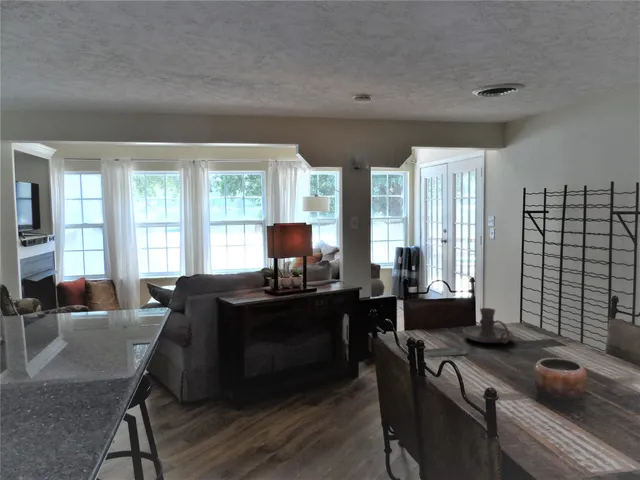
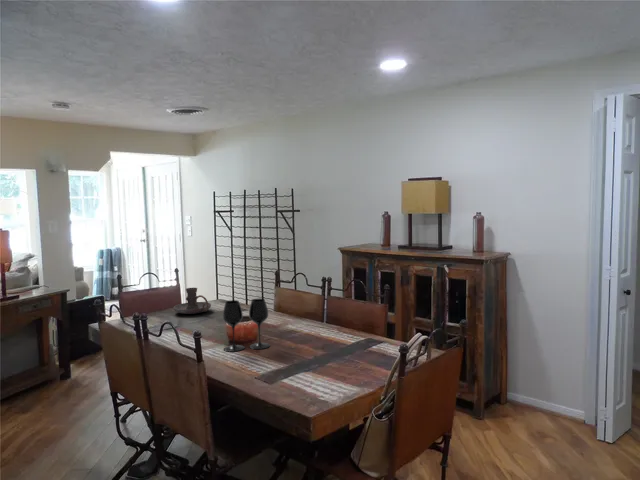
wine glass: none [531,347,613,437] -> present [223,299,270,351]

